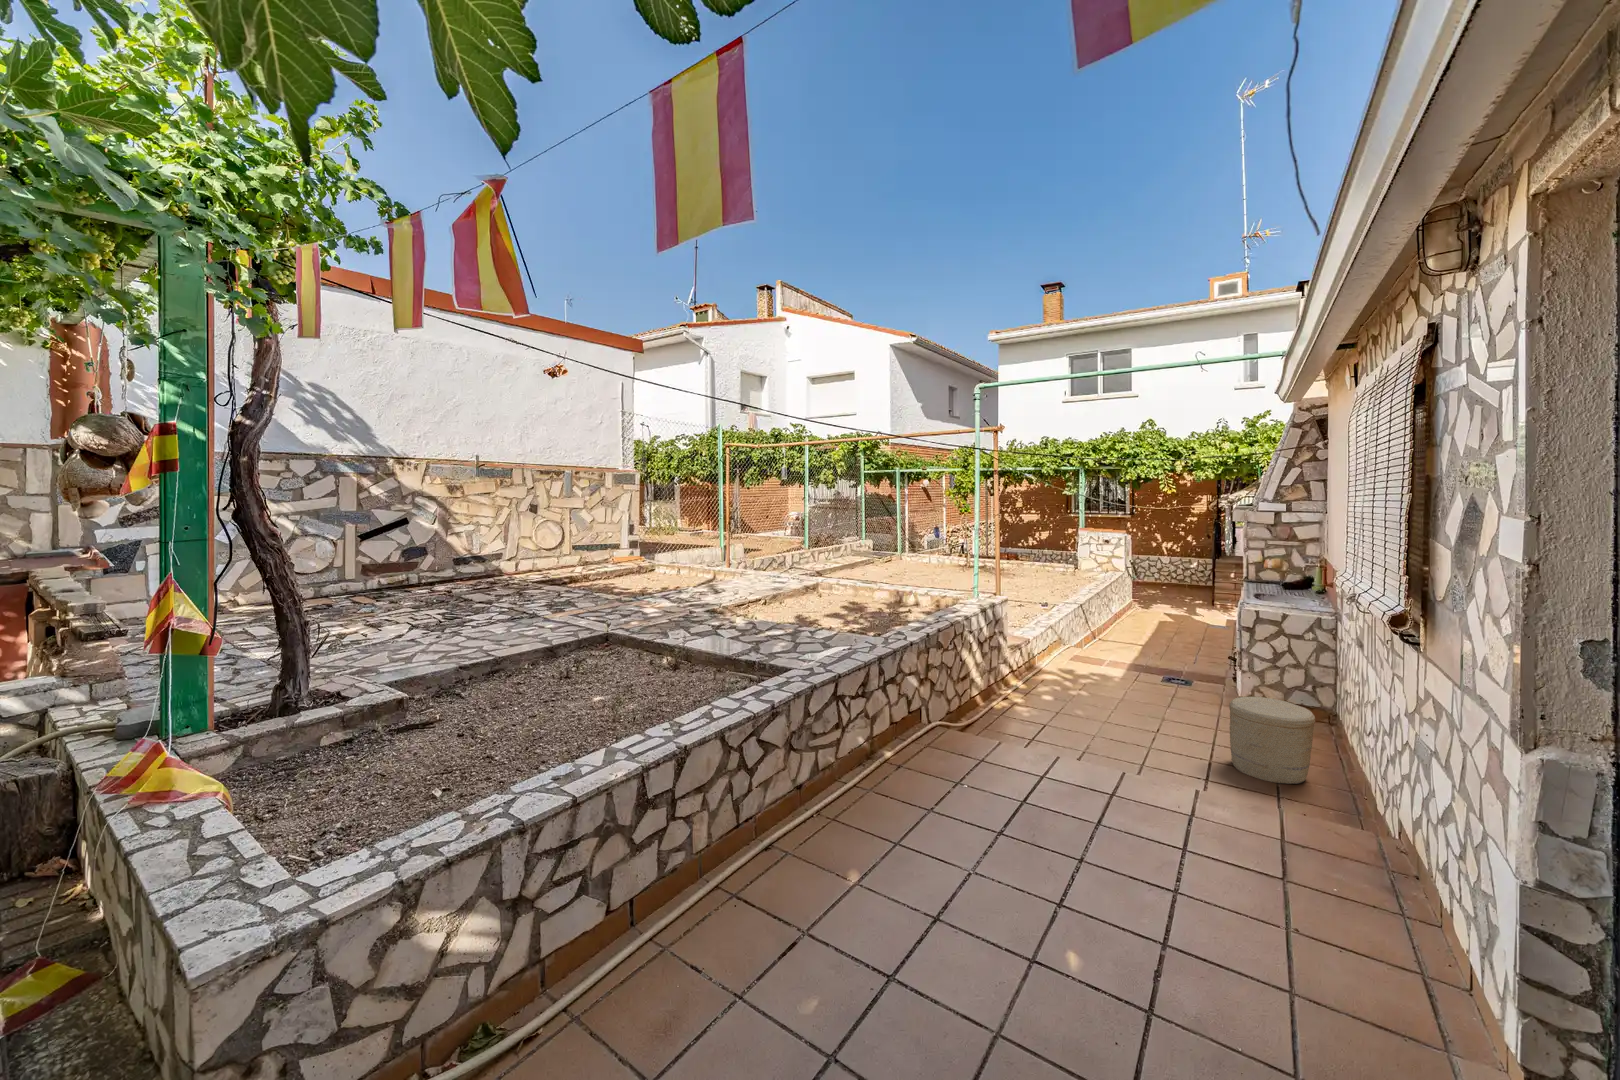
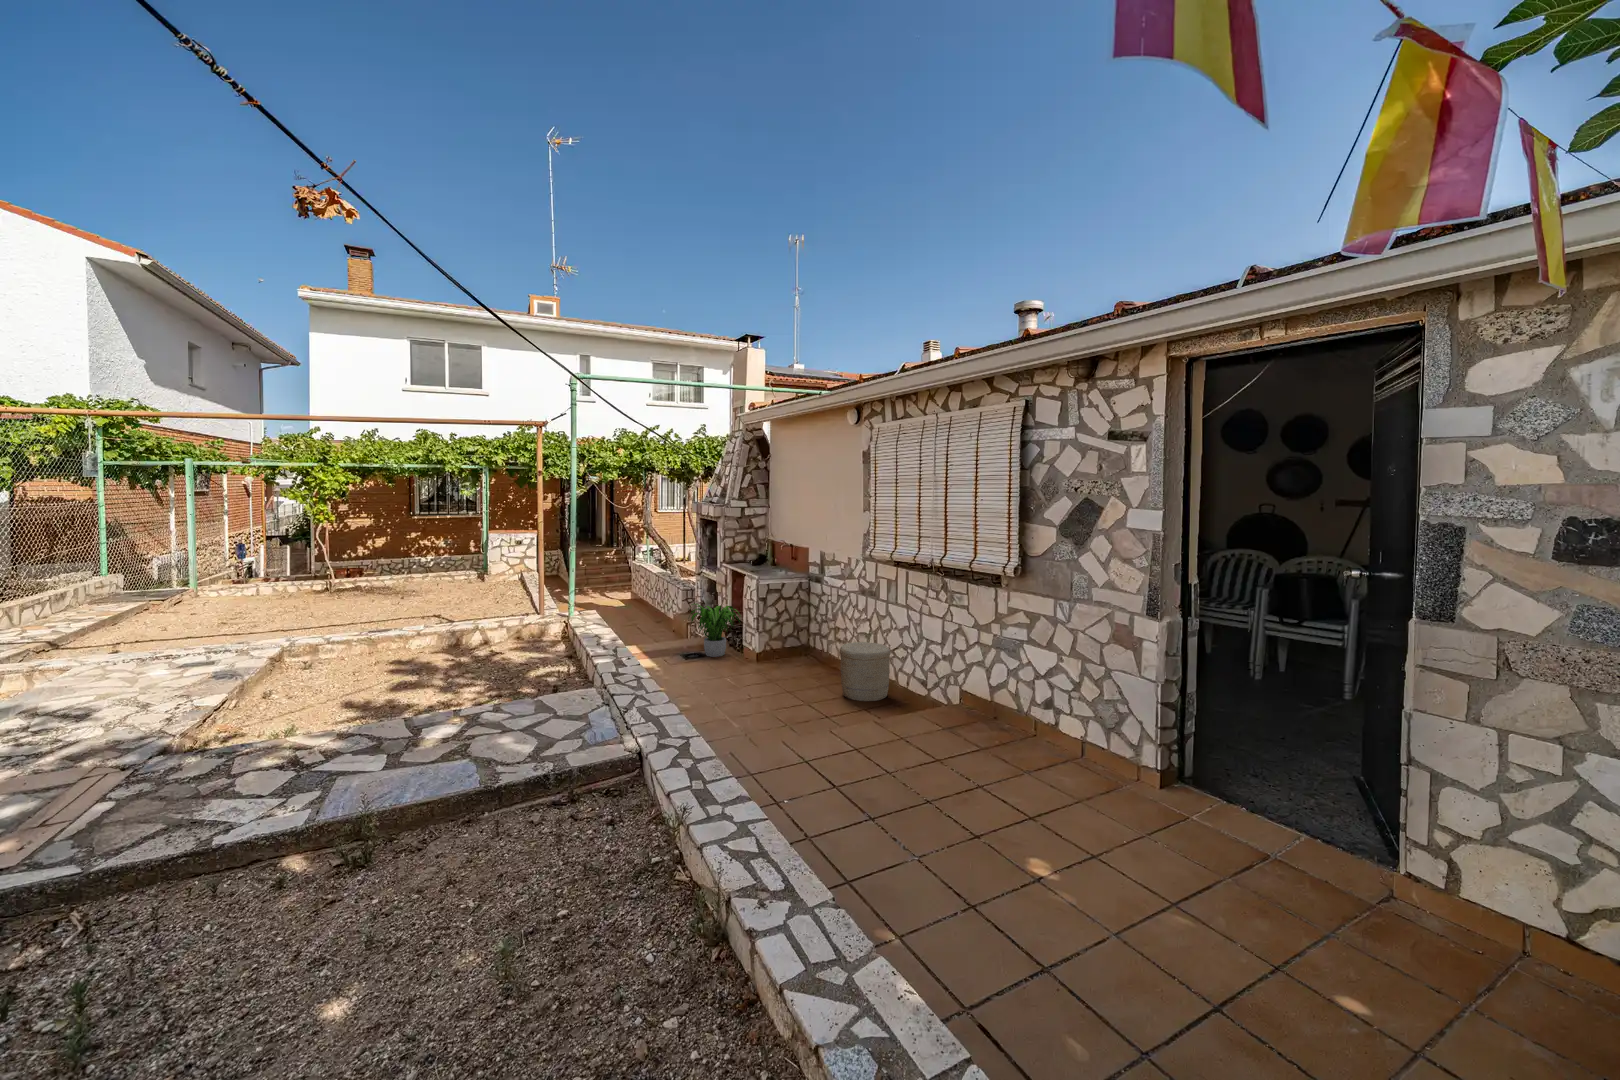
potted plant: none [1167,620,1235,687] -> present [689,604,741,657]

